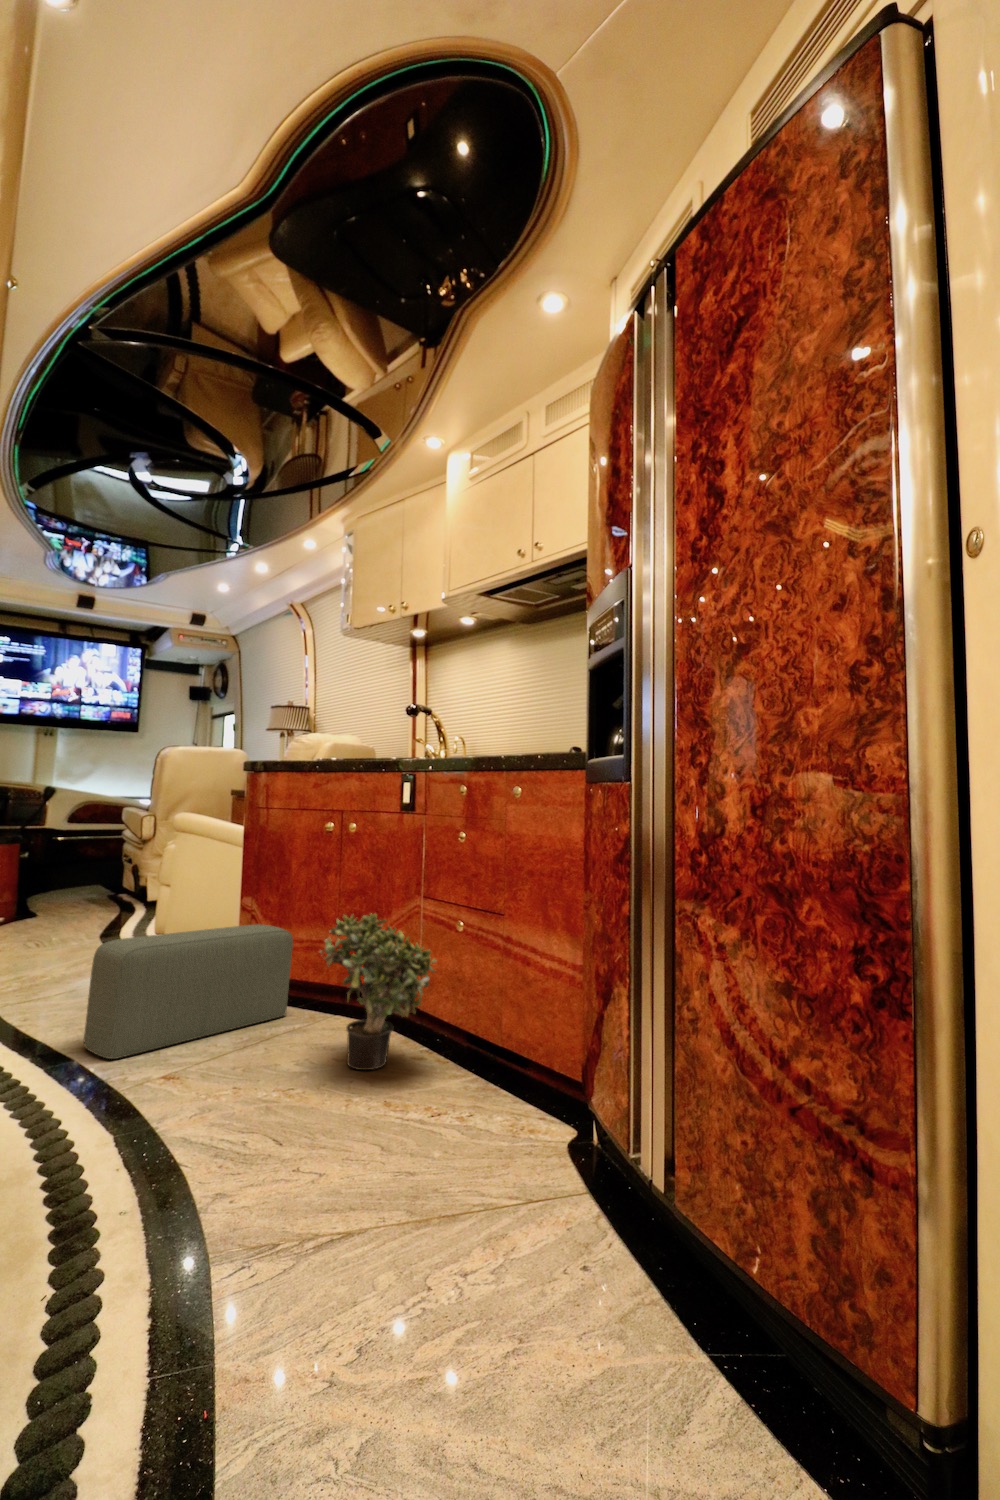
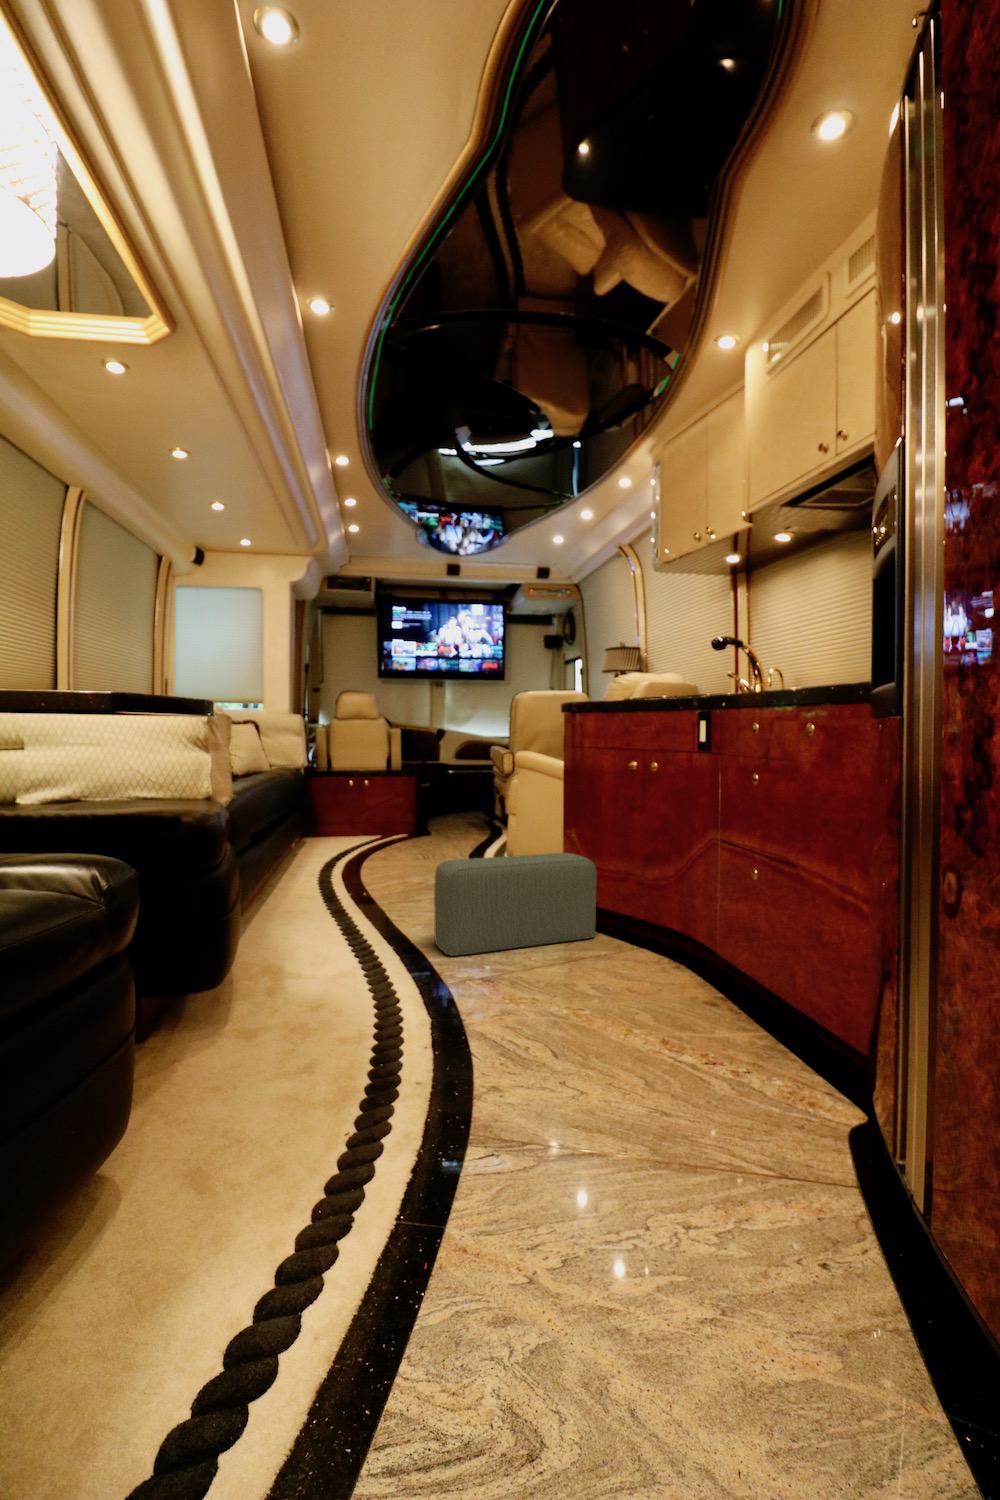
potted plant: present [320,914,437,1070] -> none [598,850,722,1003]

